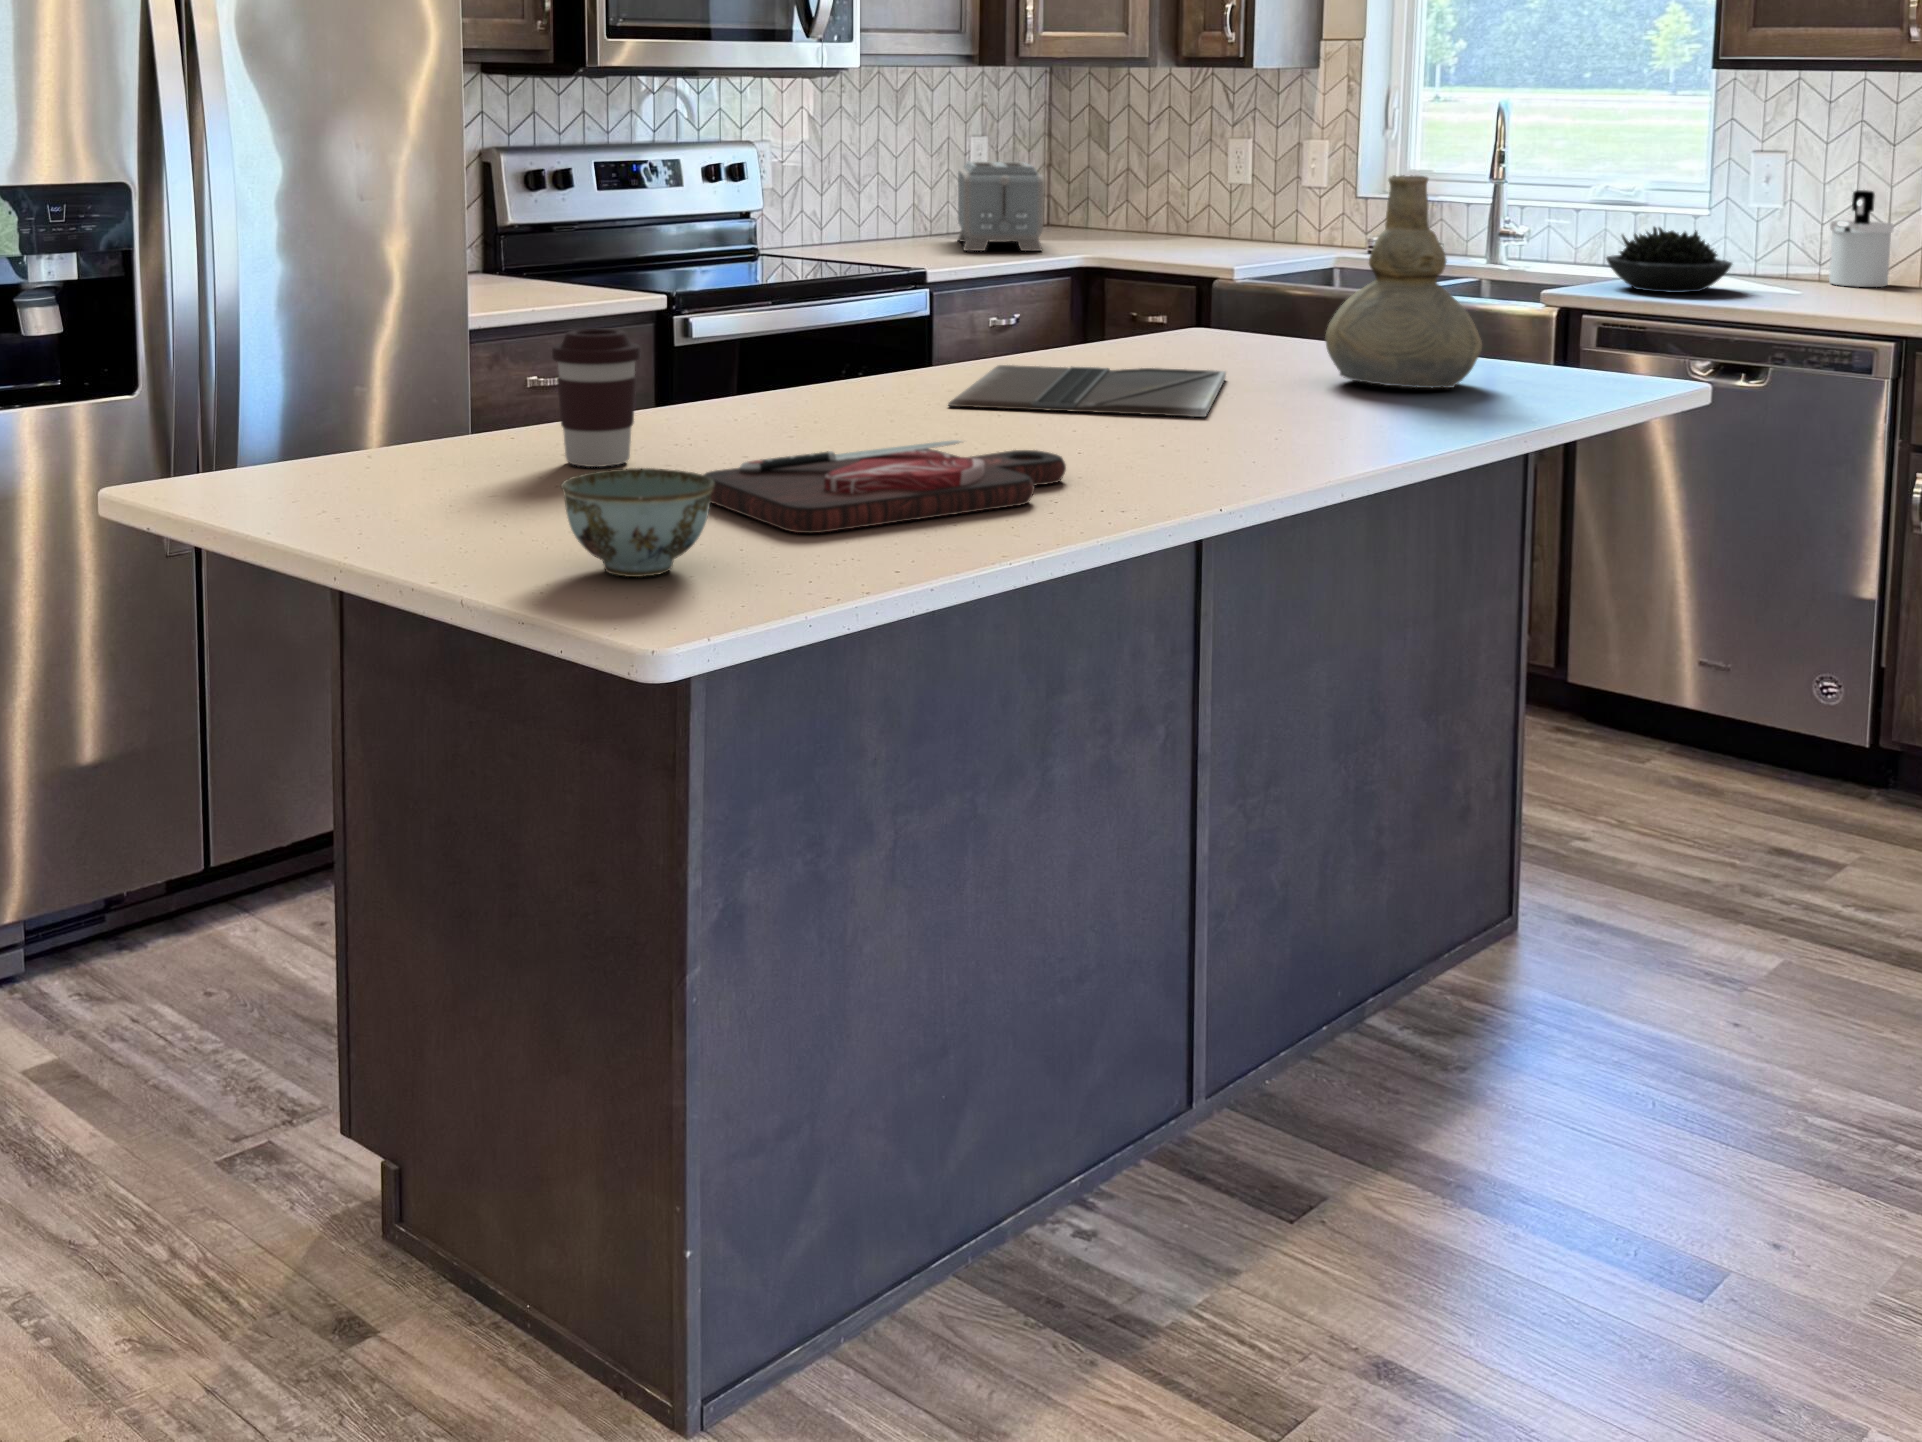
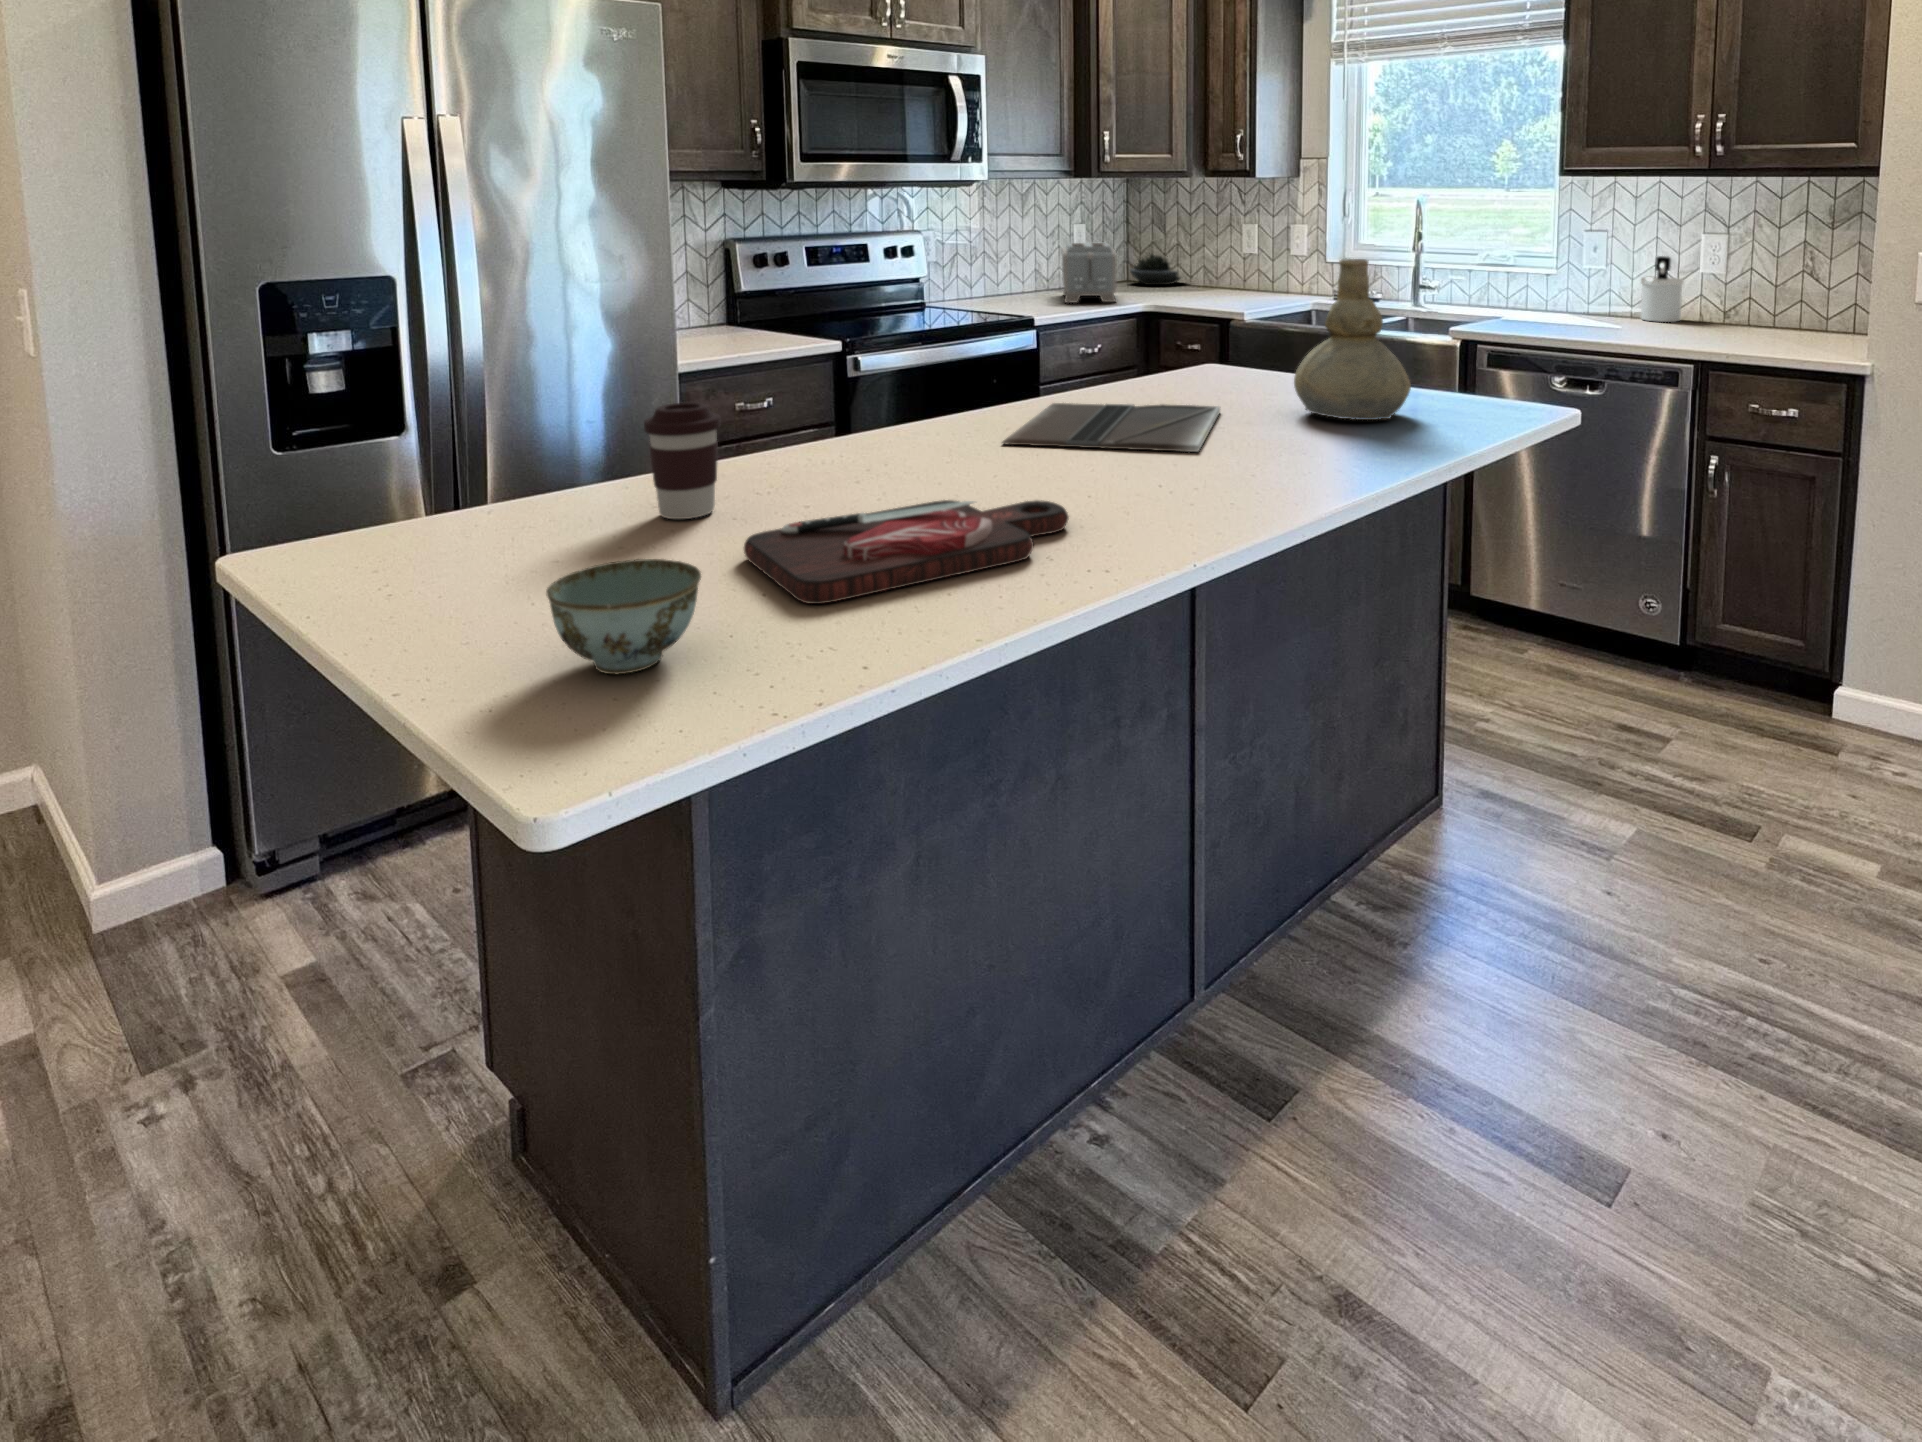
succulent plant: present [1606,227,1732,293] -> present [1130,254,1180,285]

